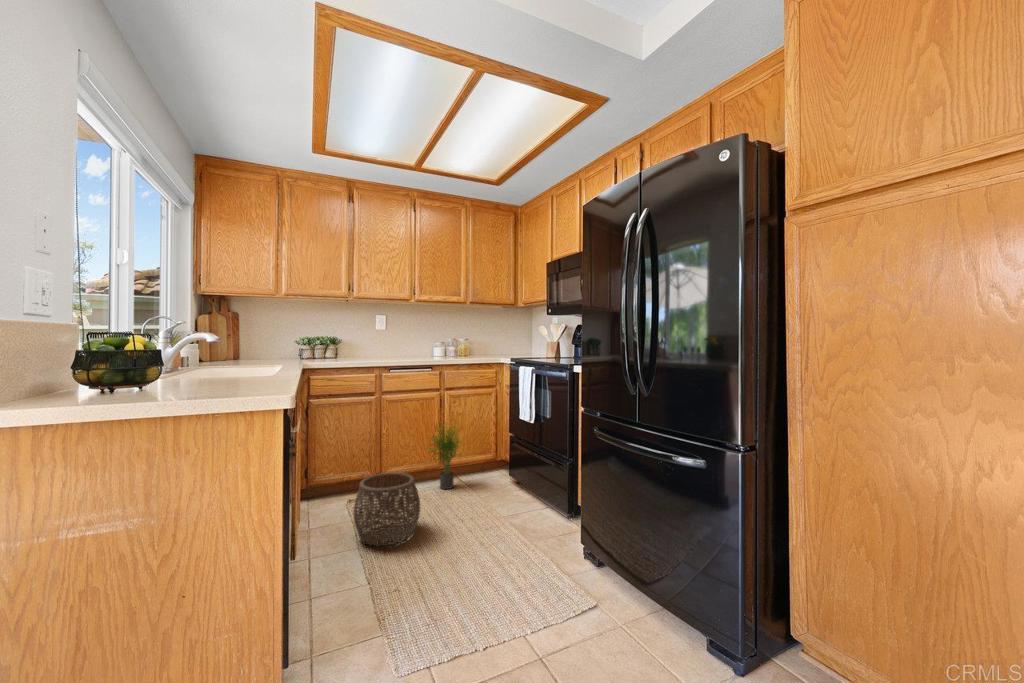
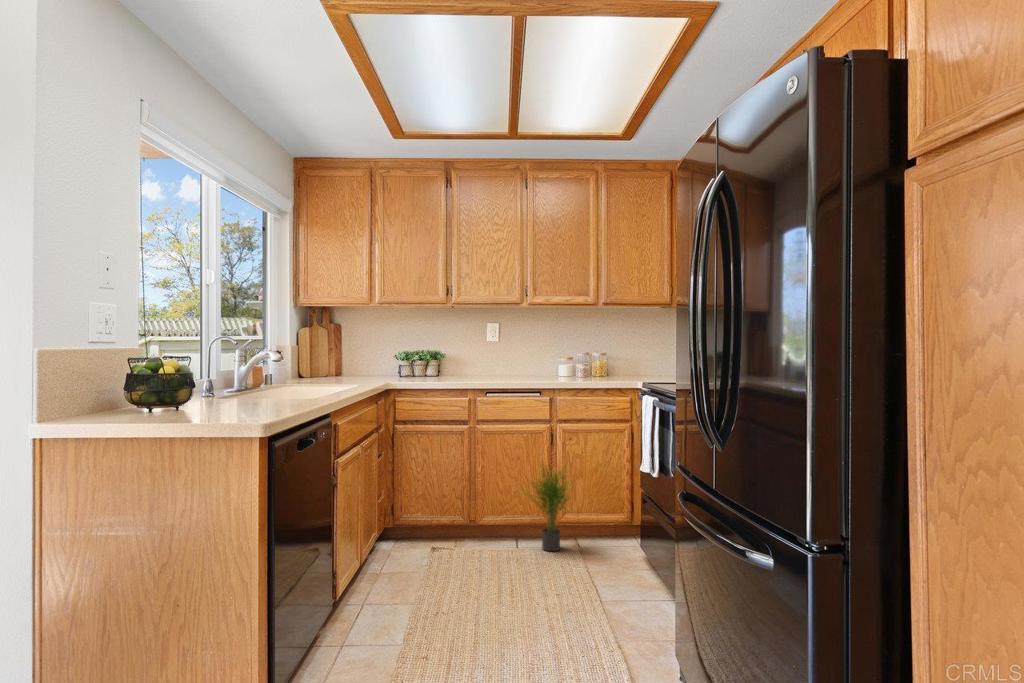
woven basket: present [353,472,421,546] -> none [411,519,490,607]

